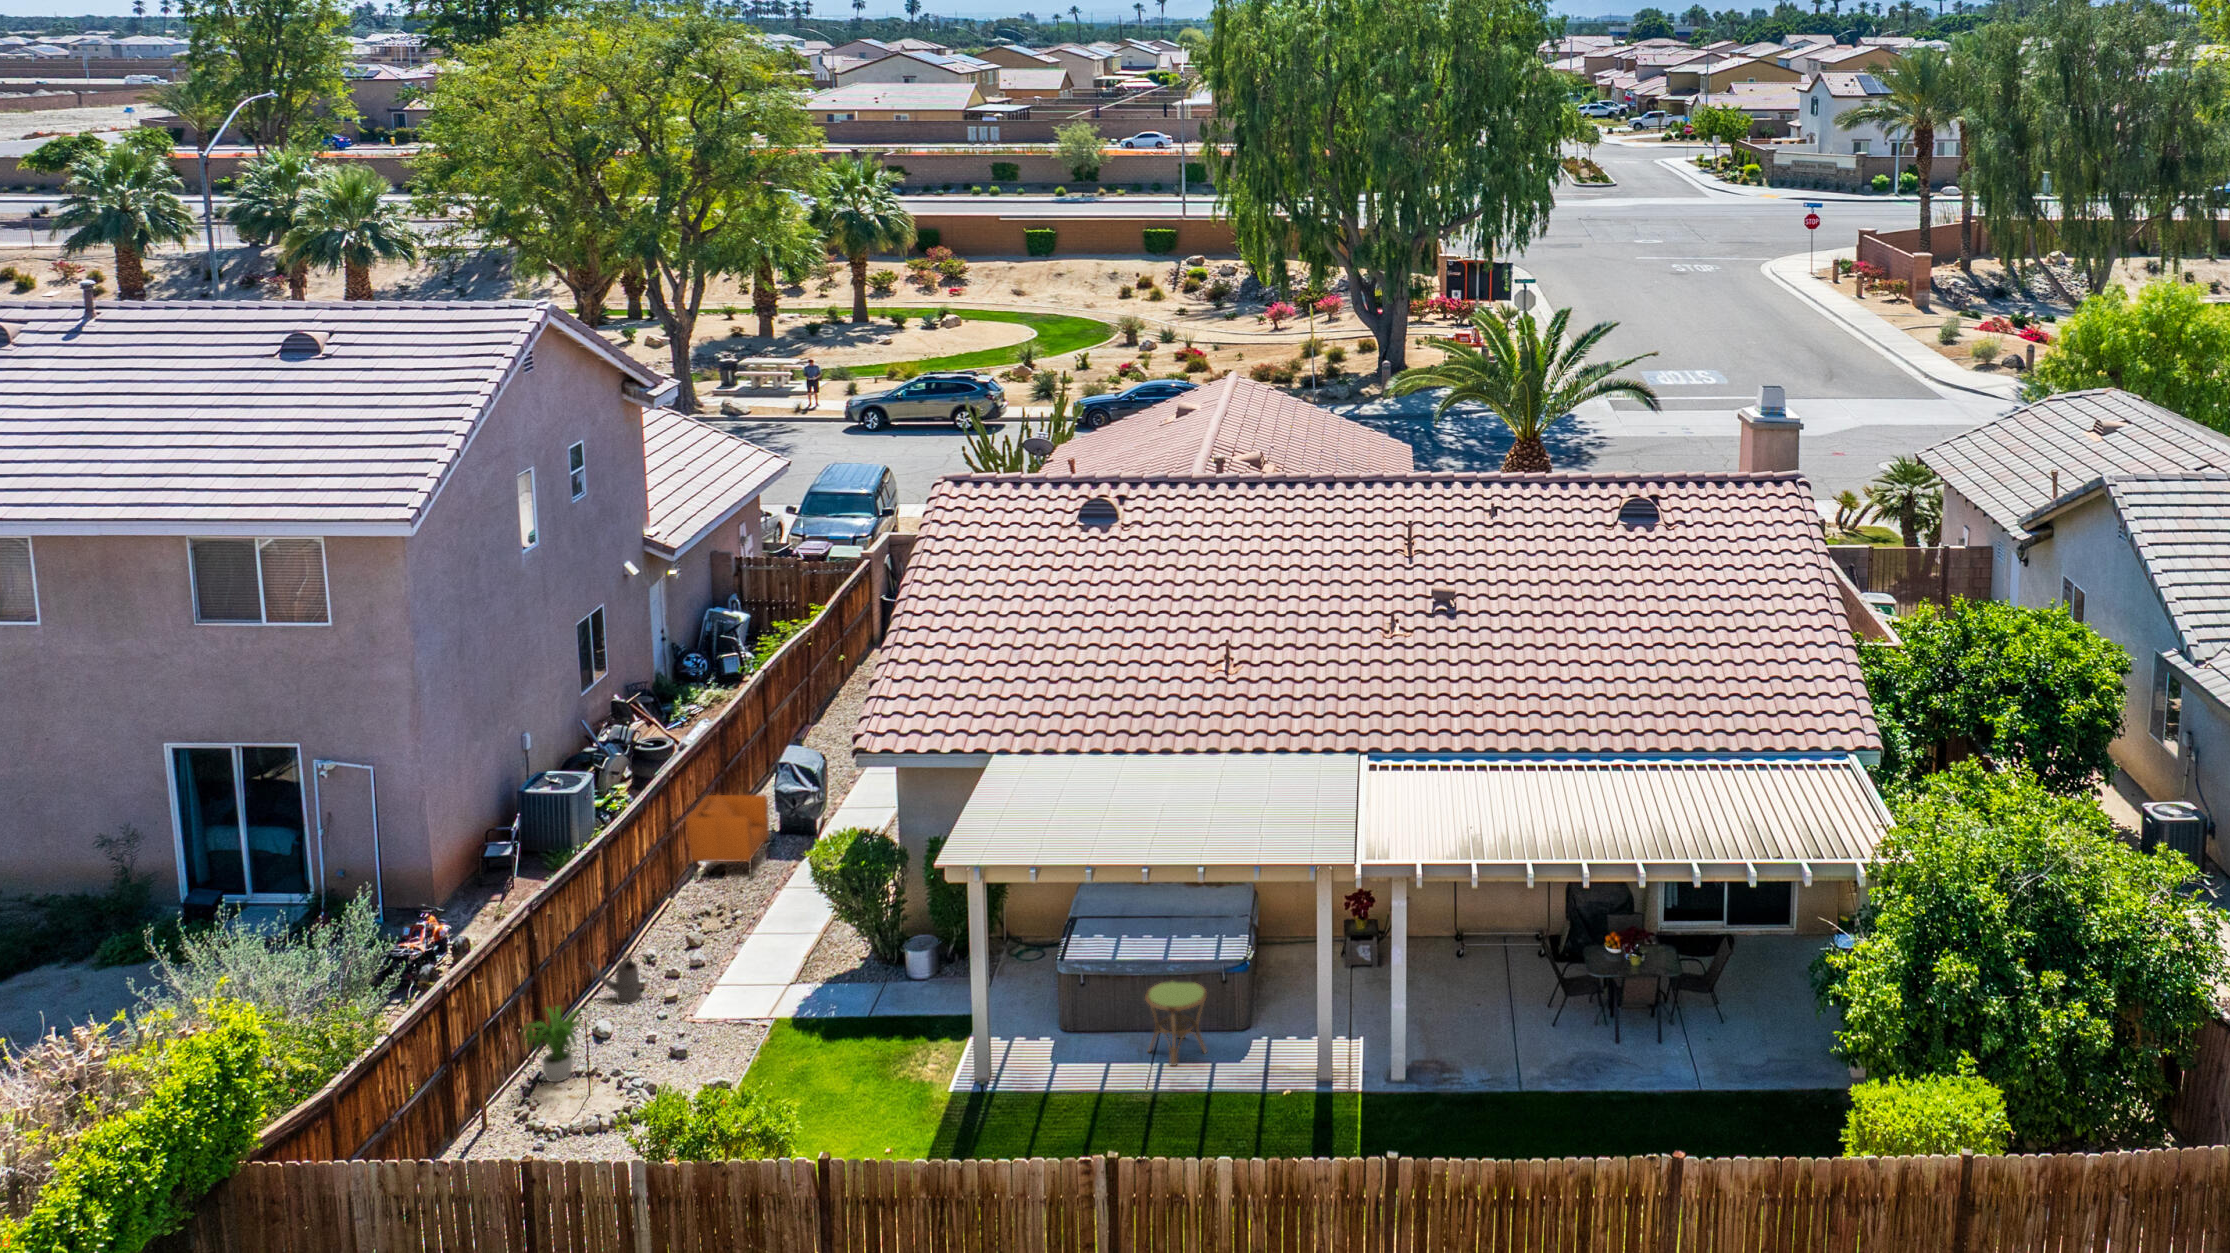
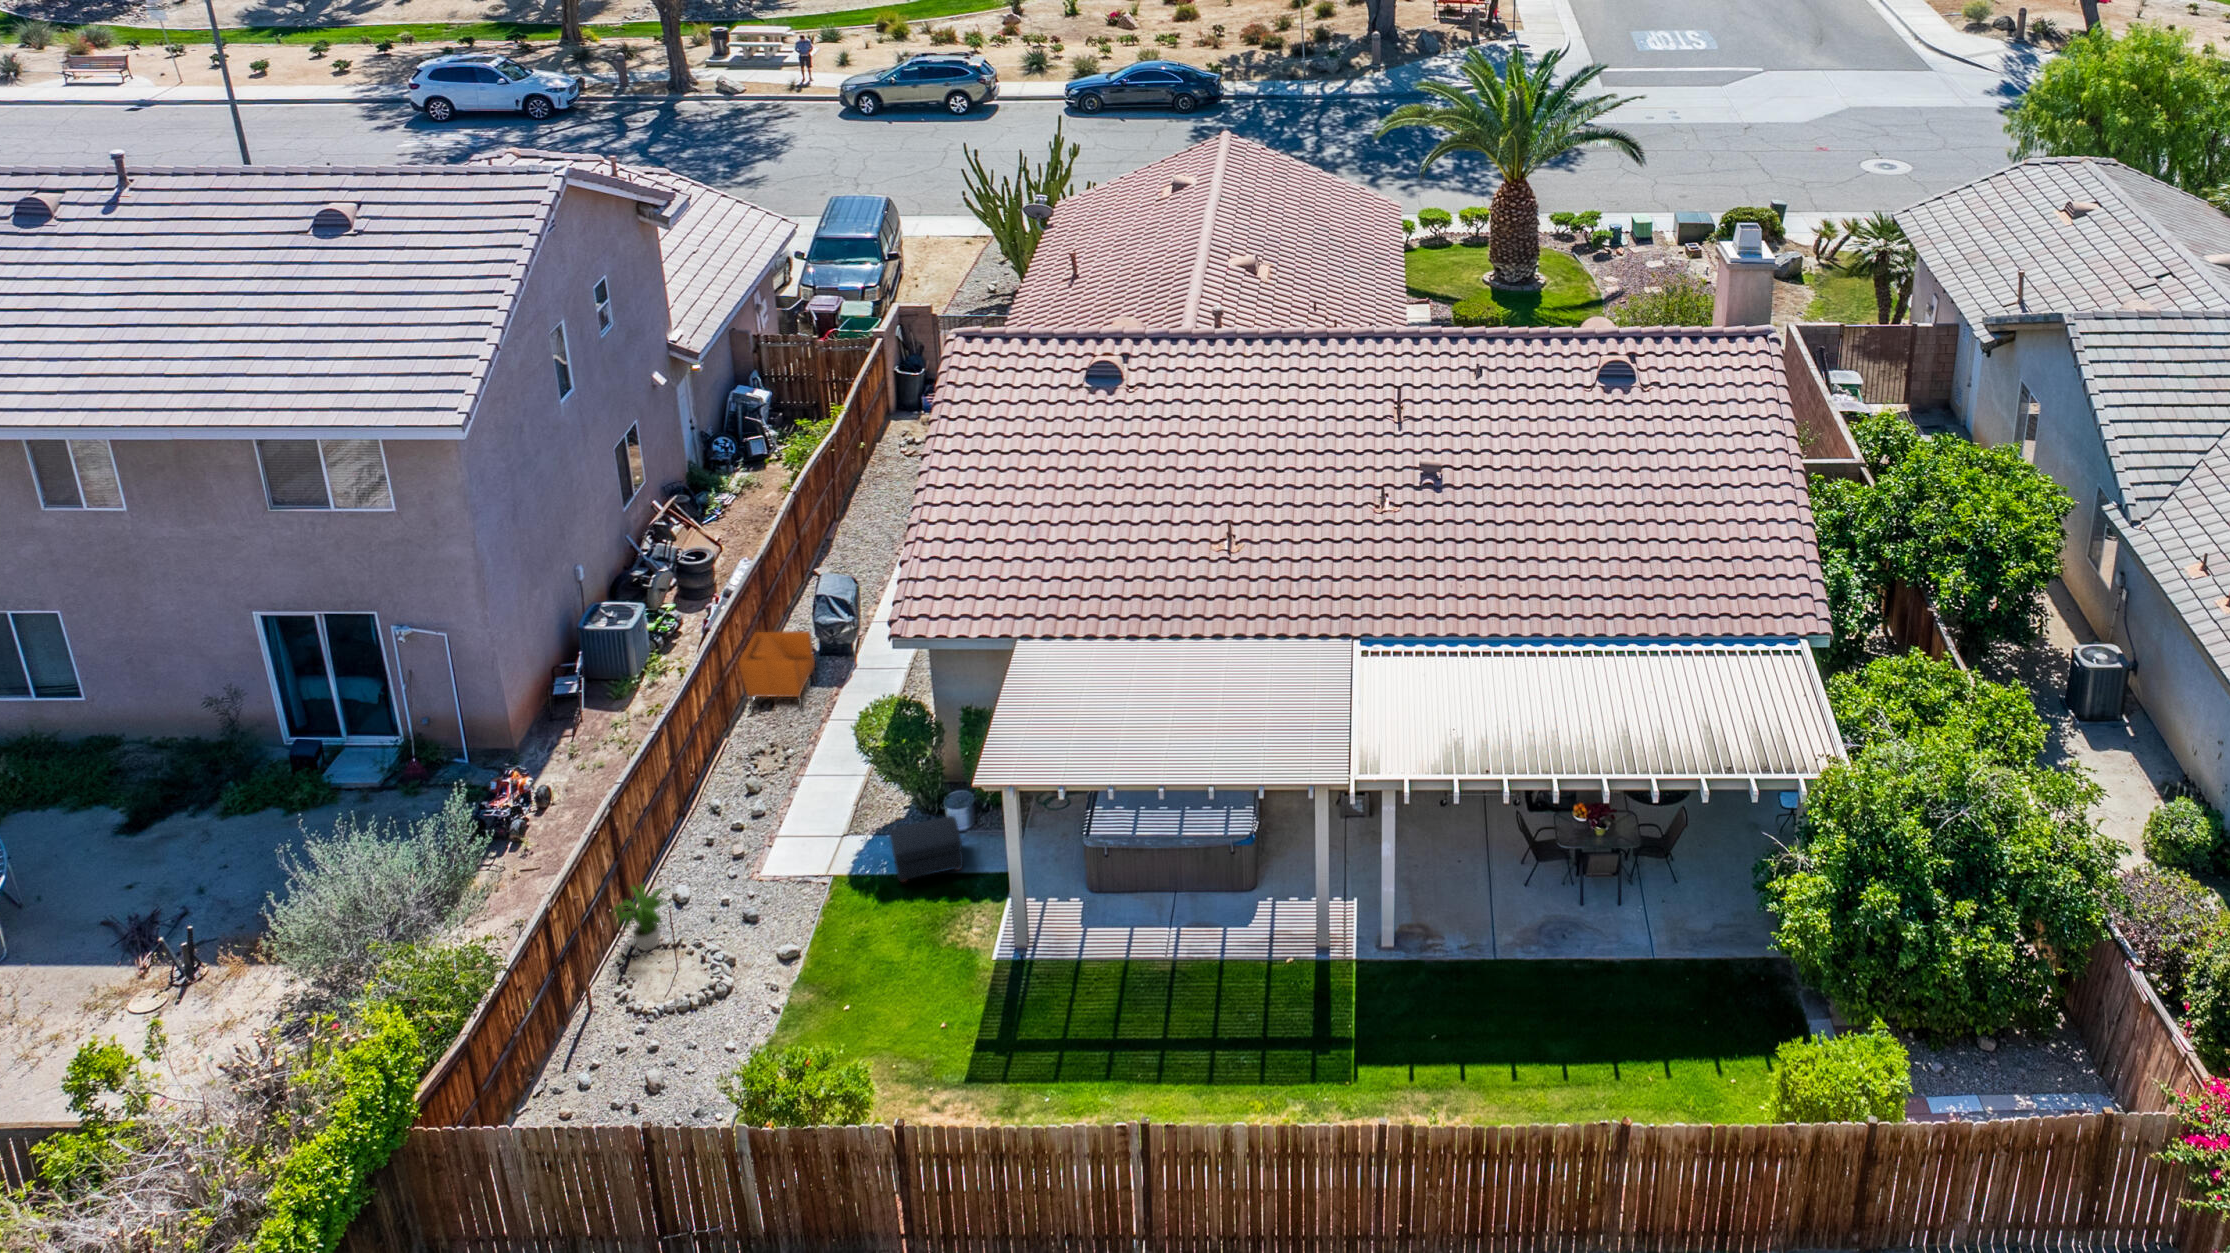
watering can: present [587,953,642,1005] -> none [662,817,719,860]
ottoman: none [841,954,921,1023] -> present [890,816,963,882]
side table: present [1145,982,1207,1066] -> none [1162,855,1219,933]

